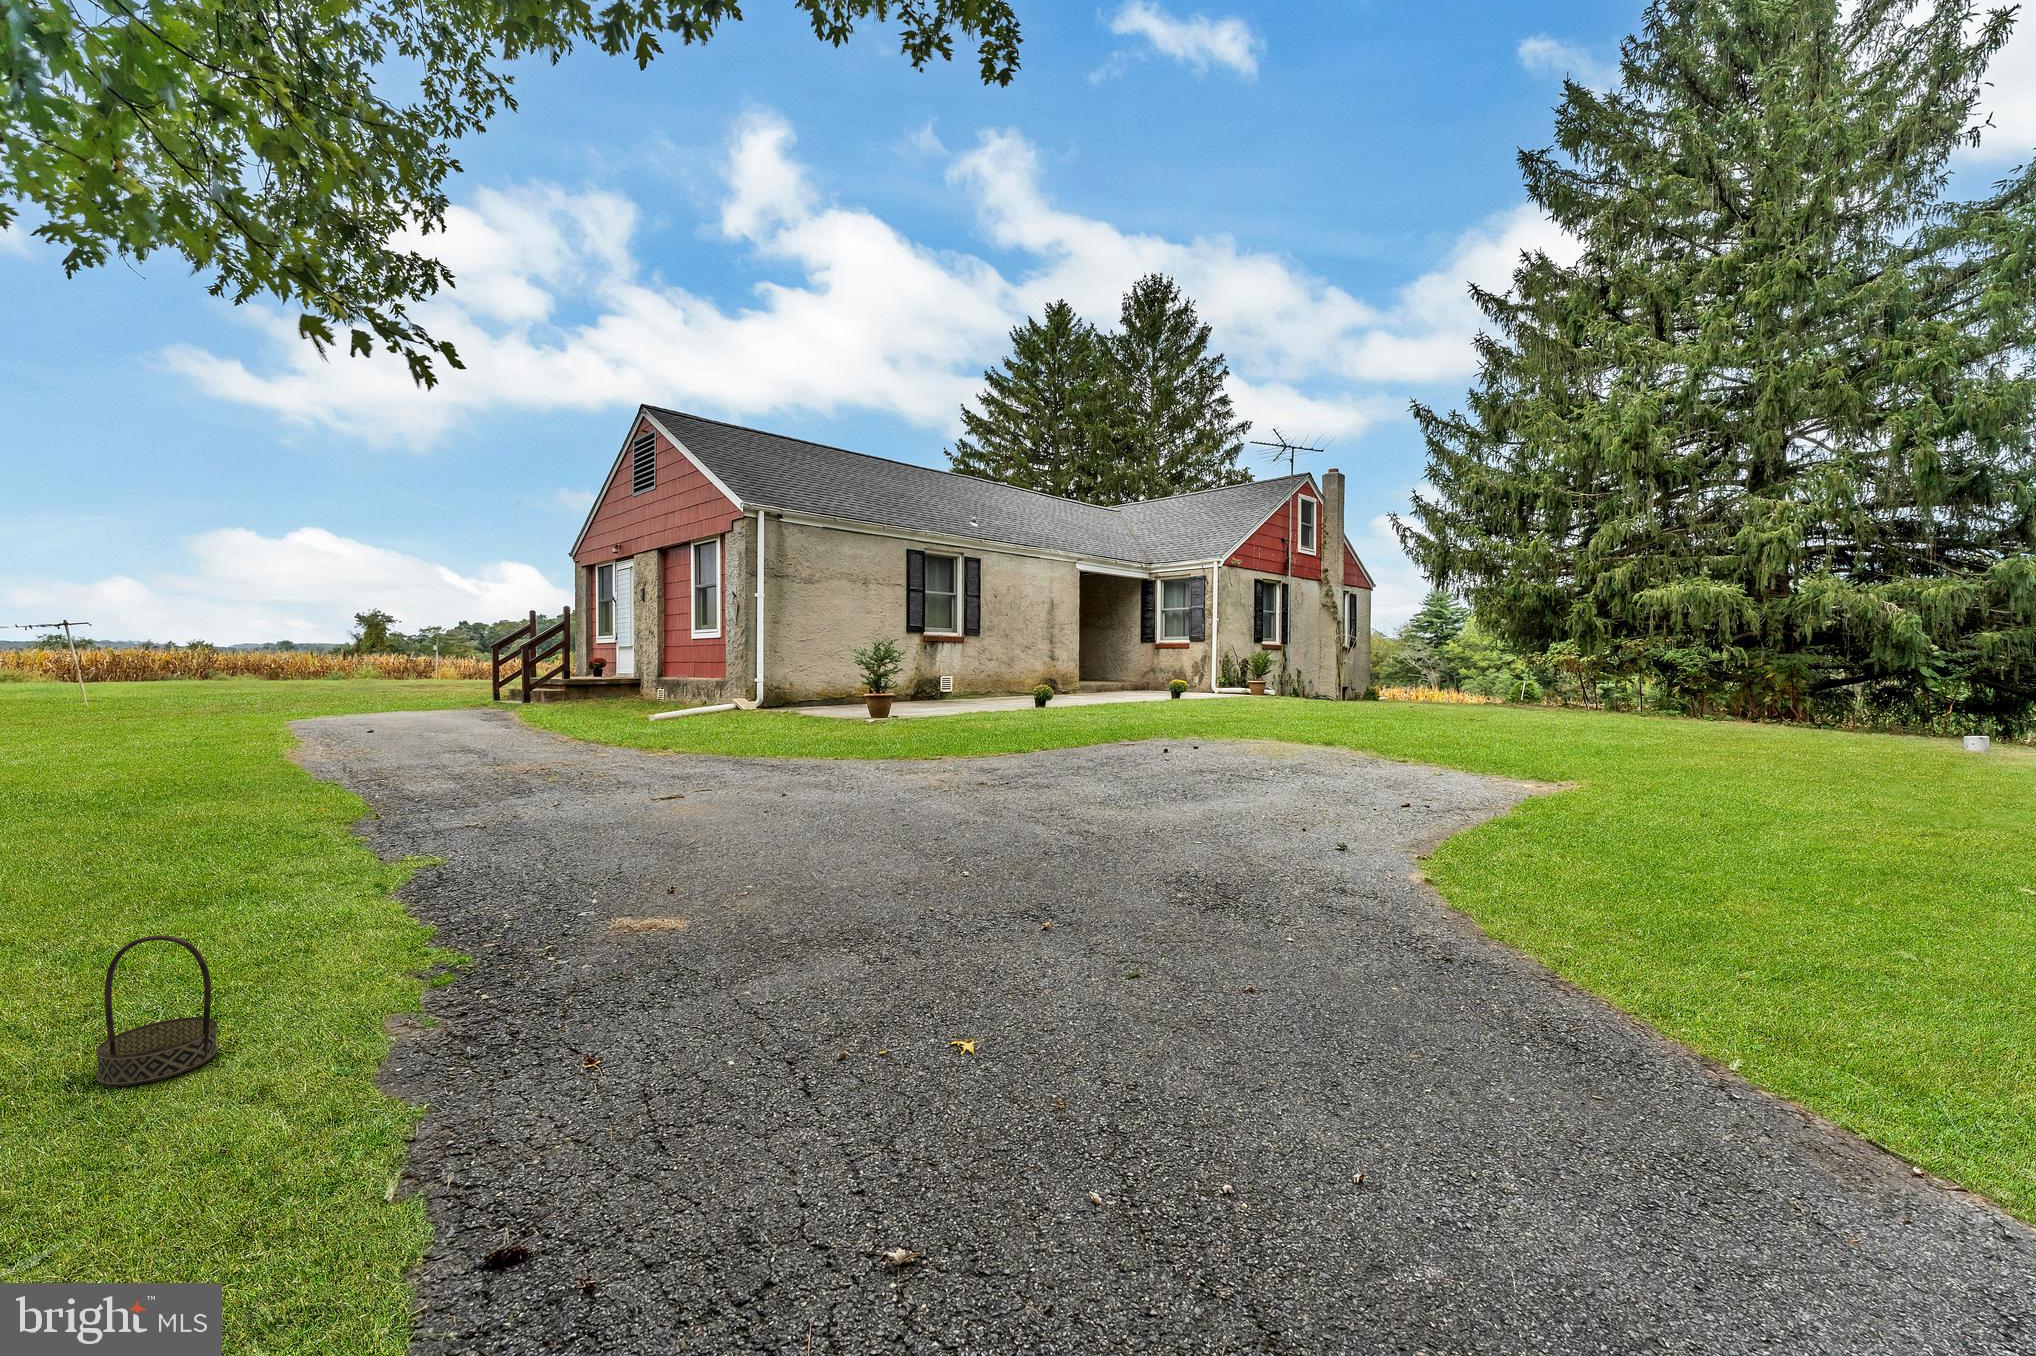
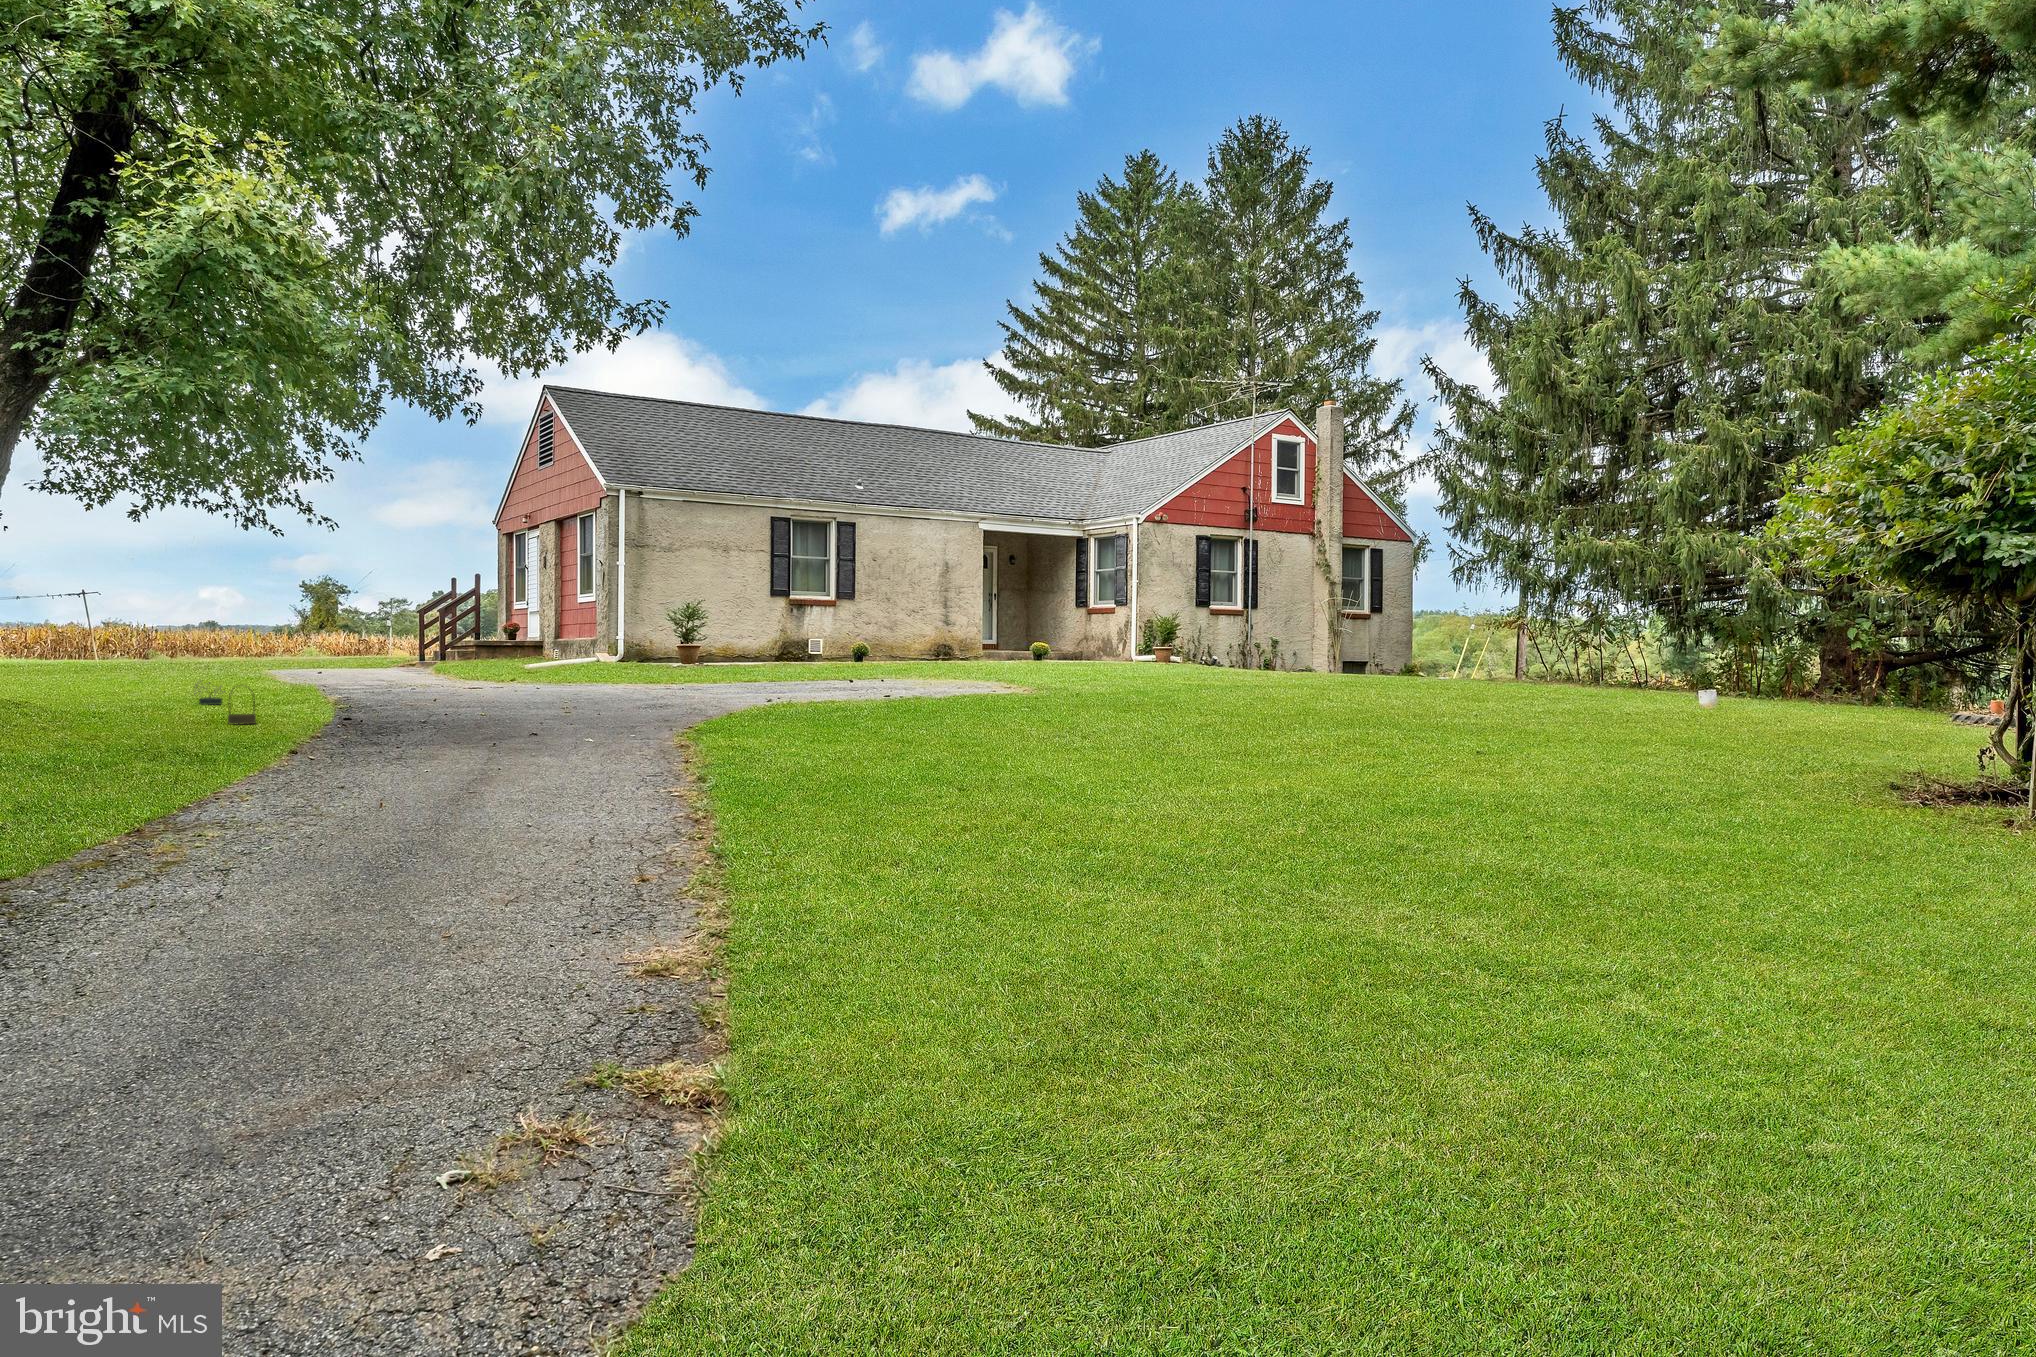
decorative plant: none [77,822,176,882] -> present [194,681,225,705]

